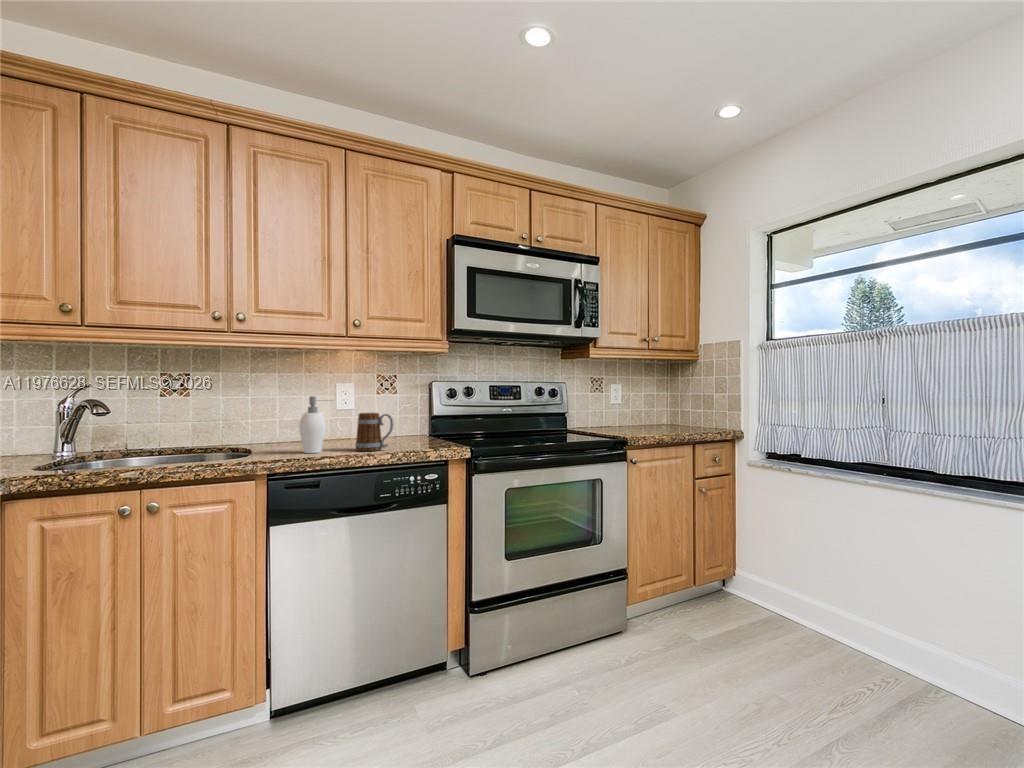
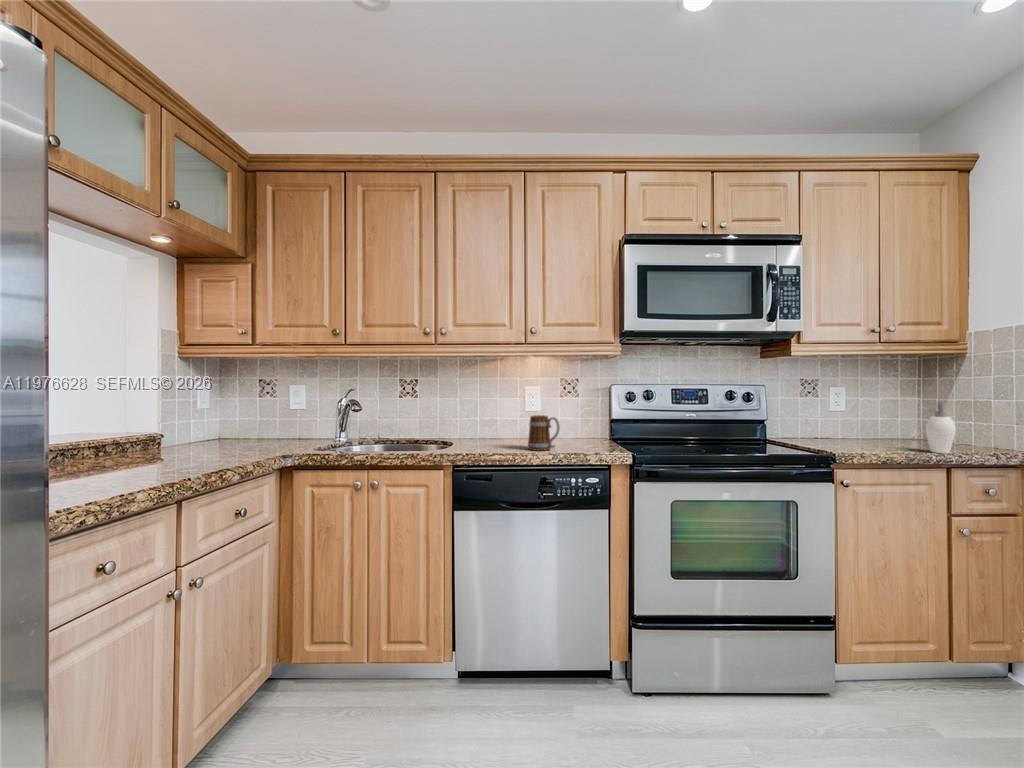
soap dispenser: present [299,396,326,453] -> present [926,402,955,453]

